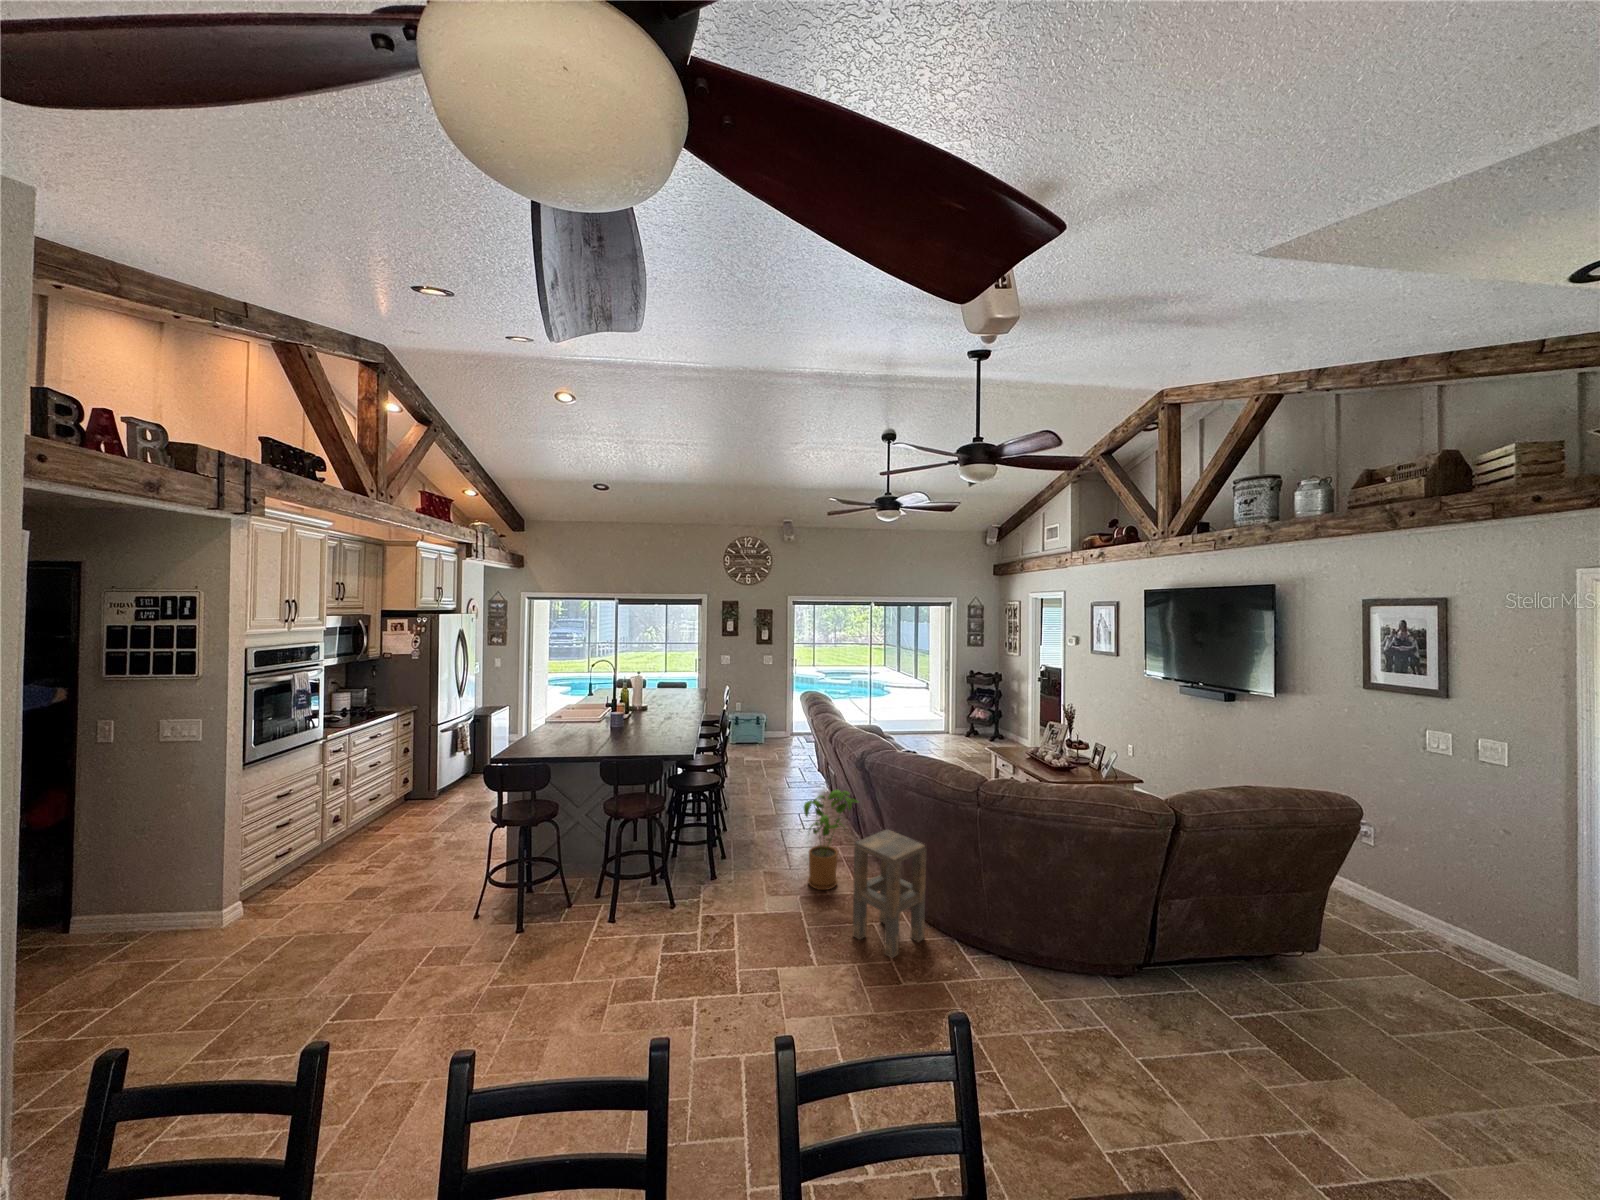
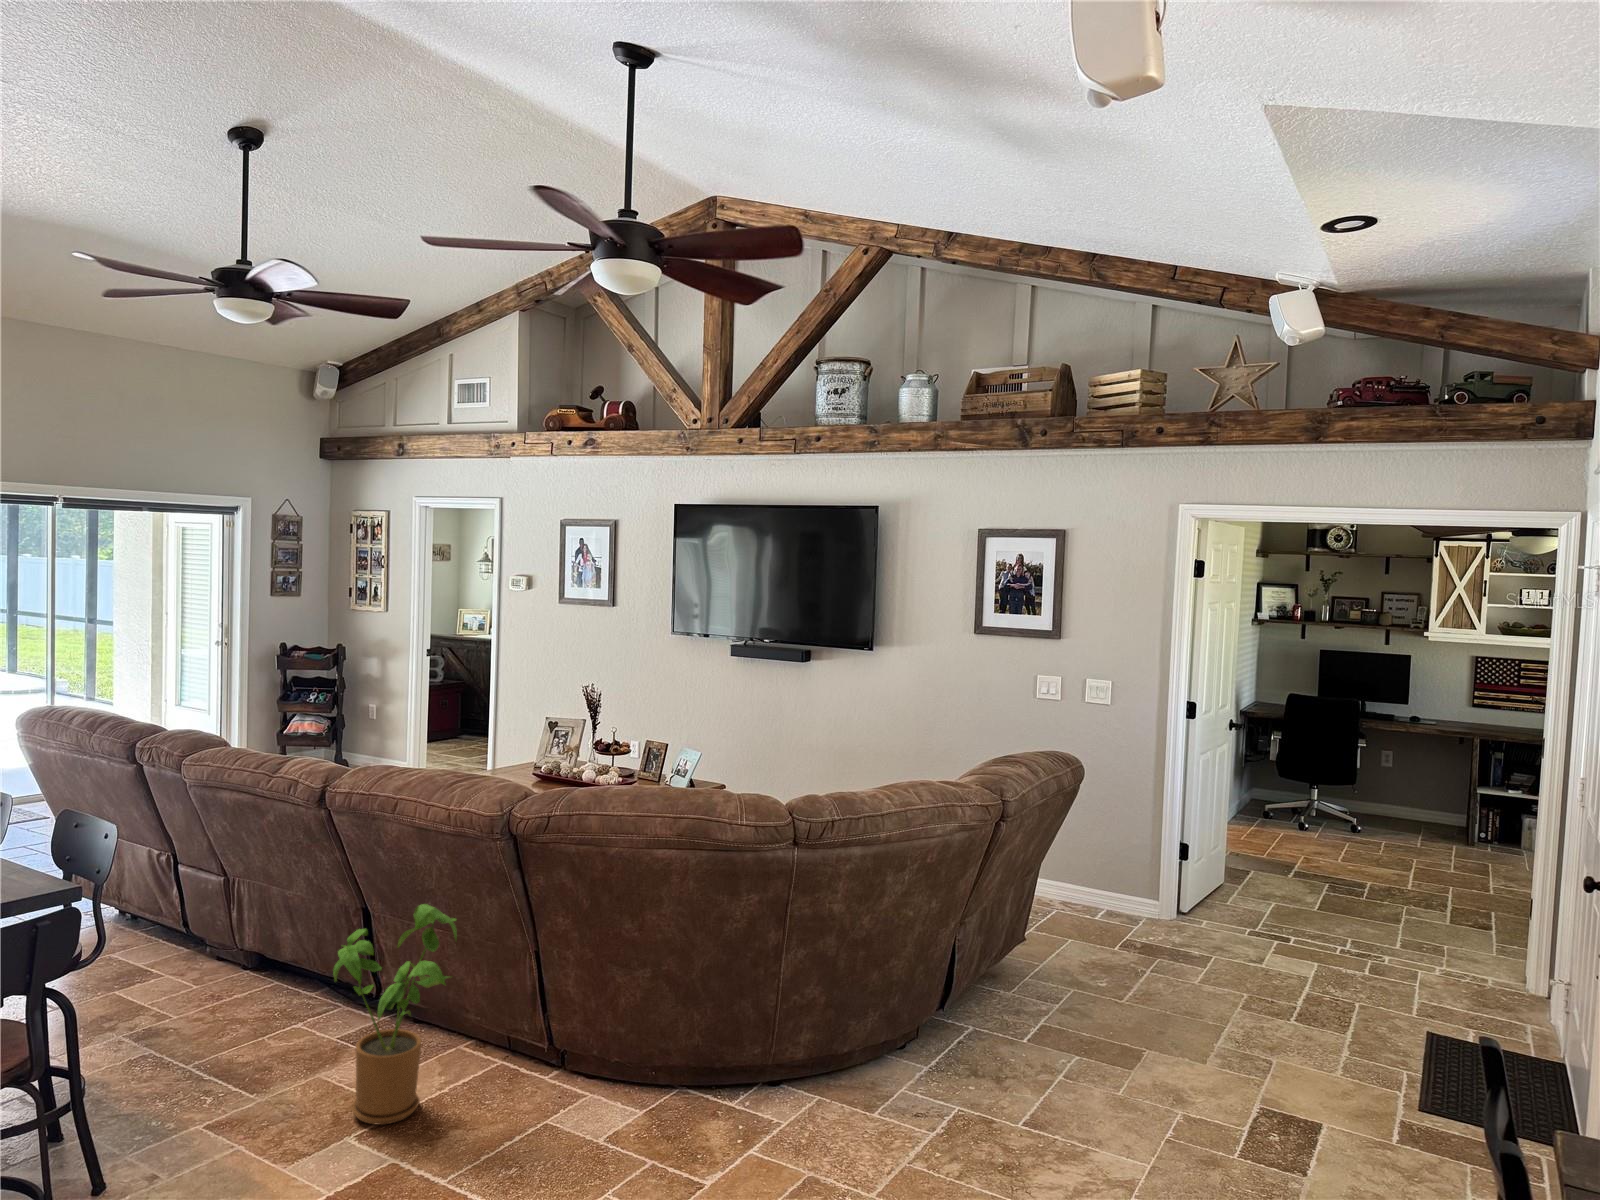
side table: present [853,829,926,958] -> none [558,947,670,1167]

